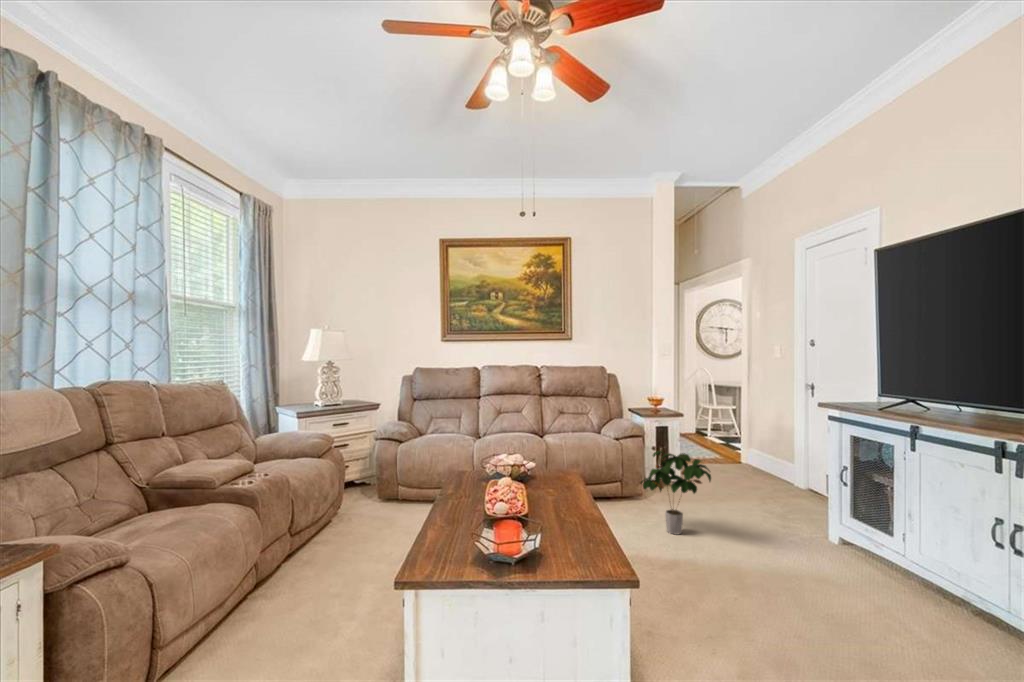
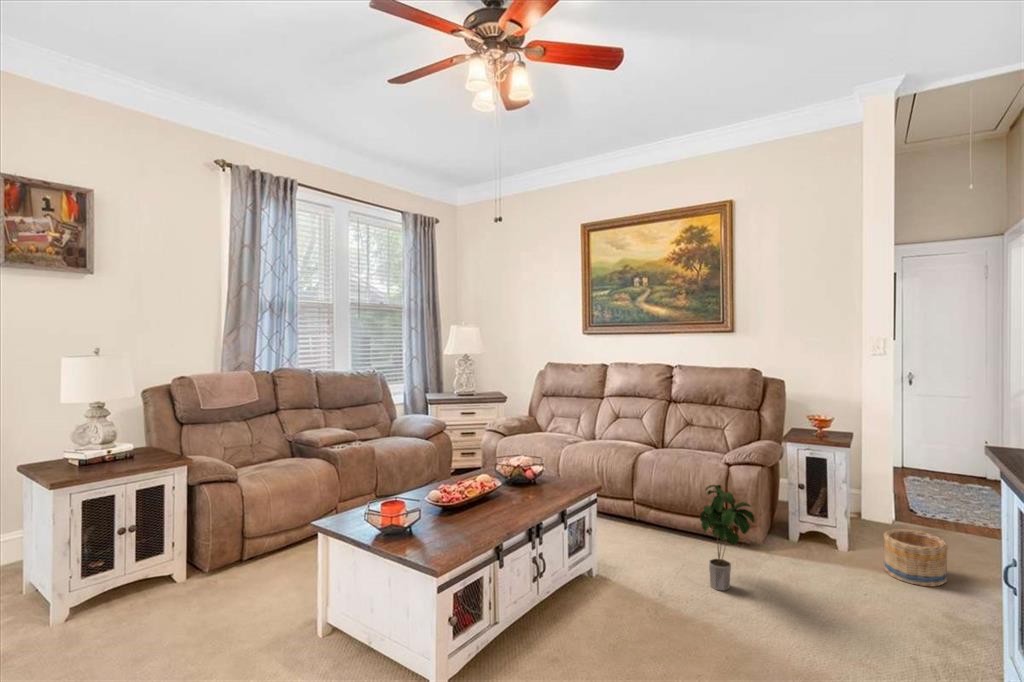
basket: none [717,464,756,498] -> present [884,529,948,587]

